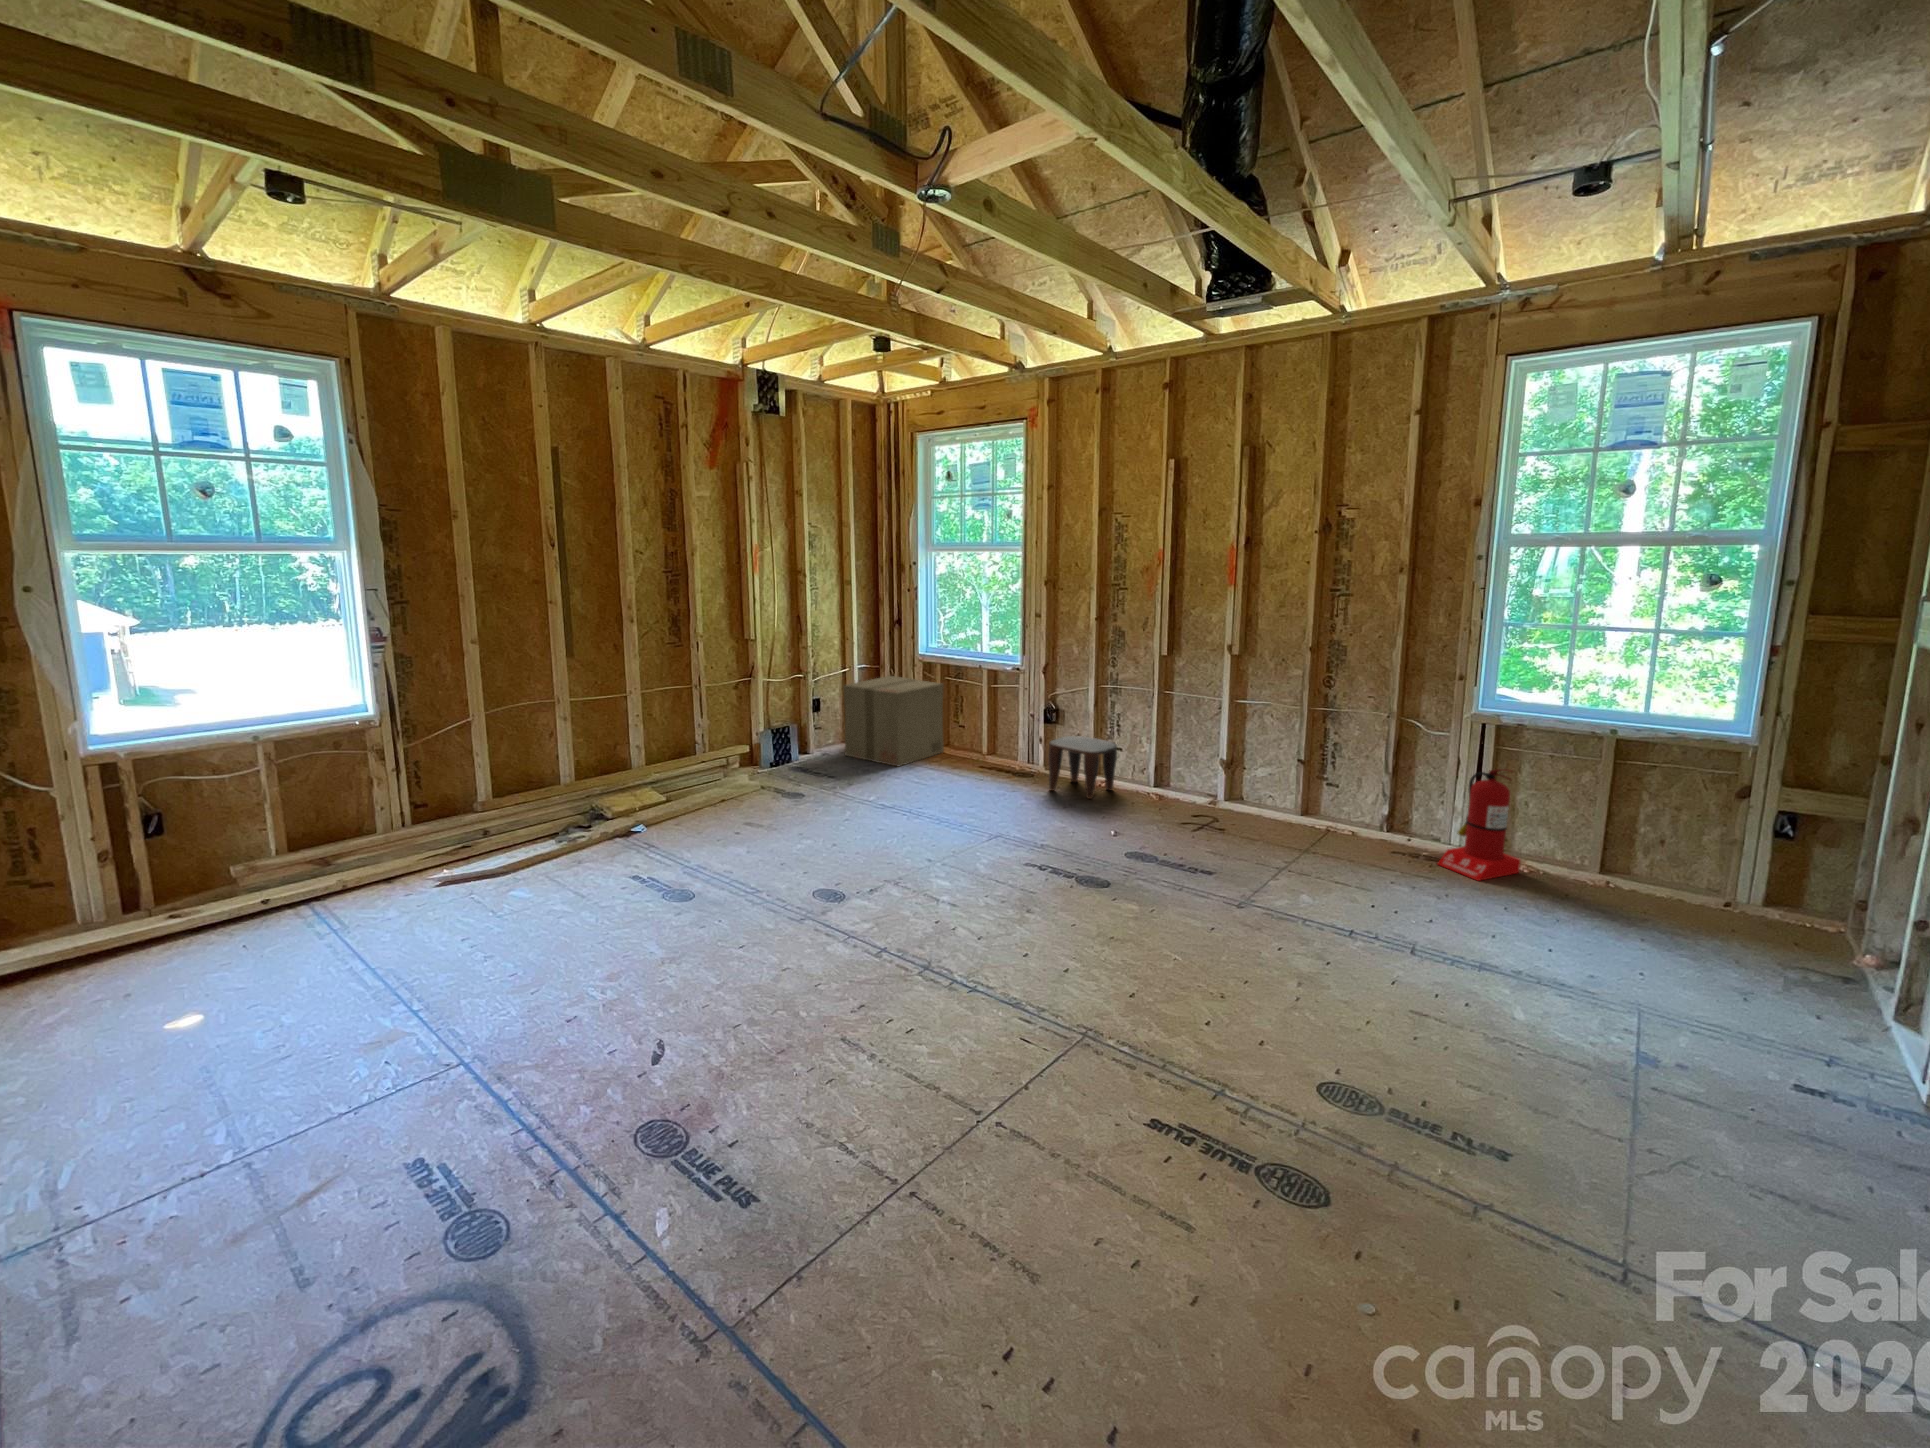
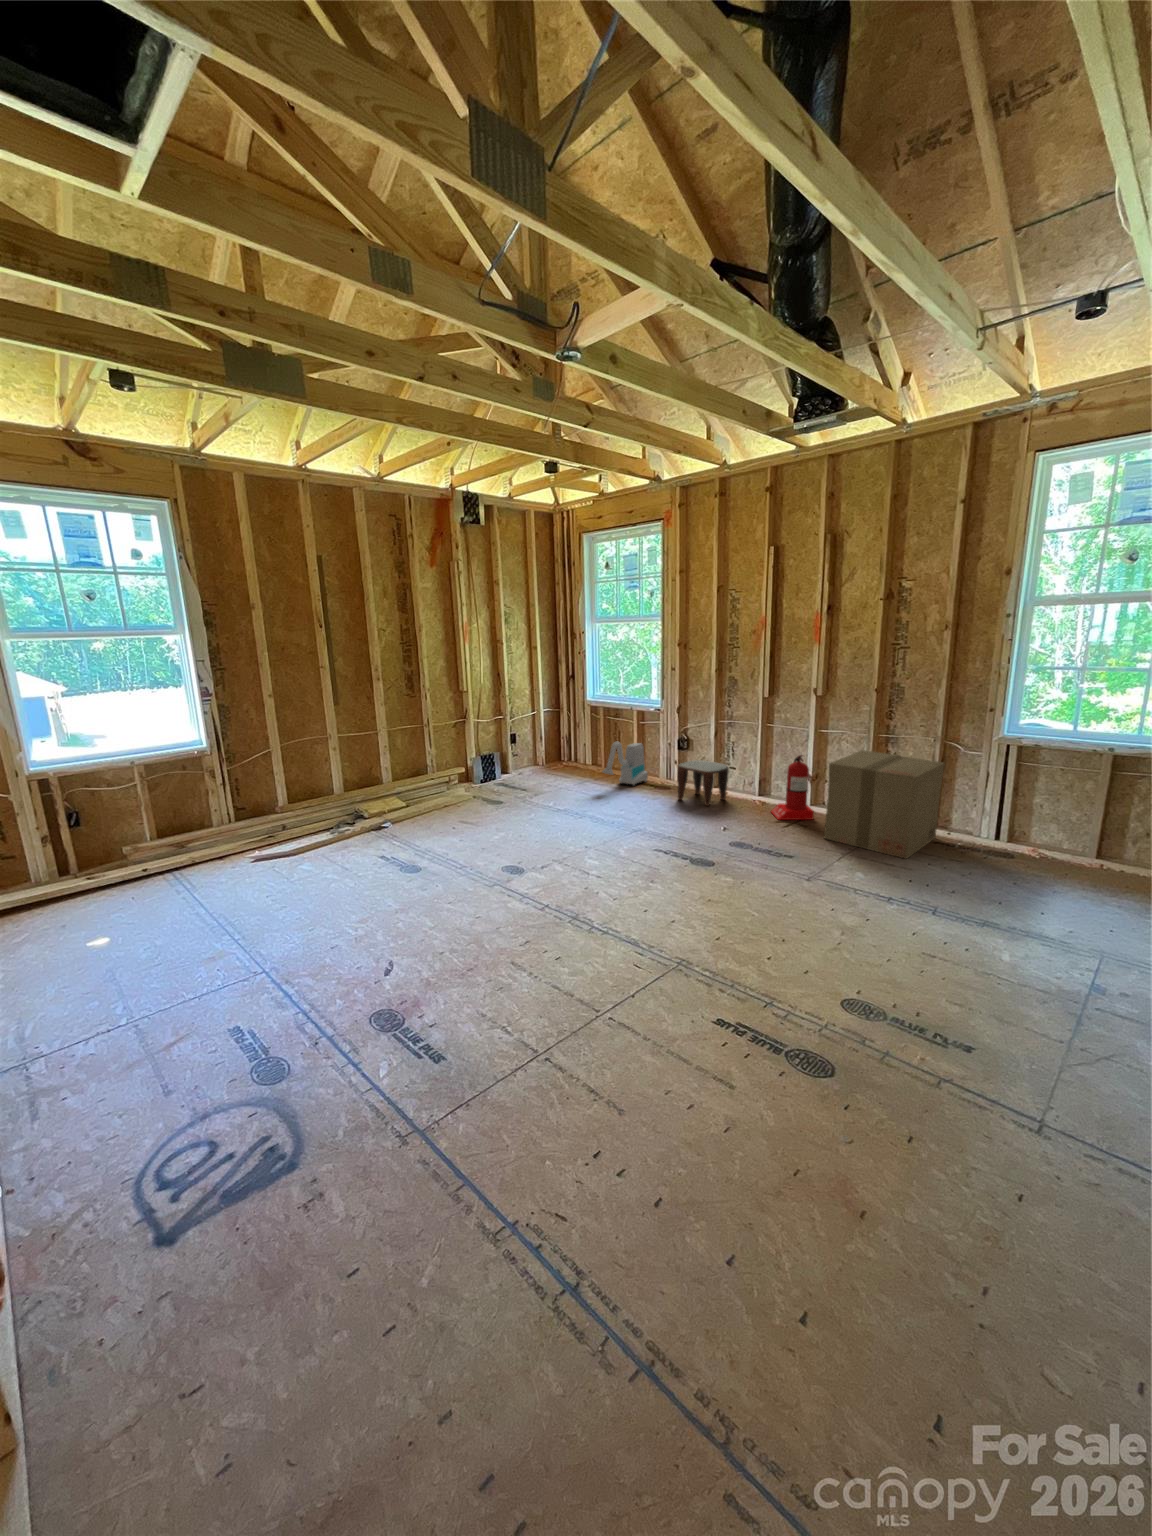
cardboard box: present [843,676,944,766] -> present [824,750,945,859]
vacuum cleaner: none [944,709,1004,770] -> present [602,742,648,785]
fire extinguisher: present [1438,769,1520,881] -> present [771,755,814,820]

